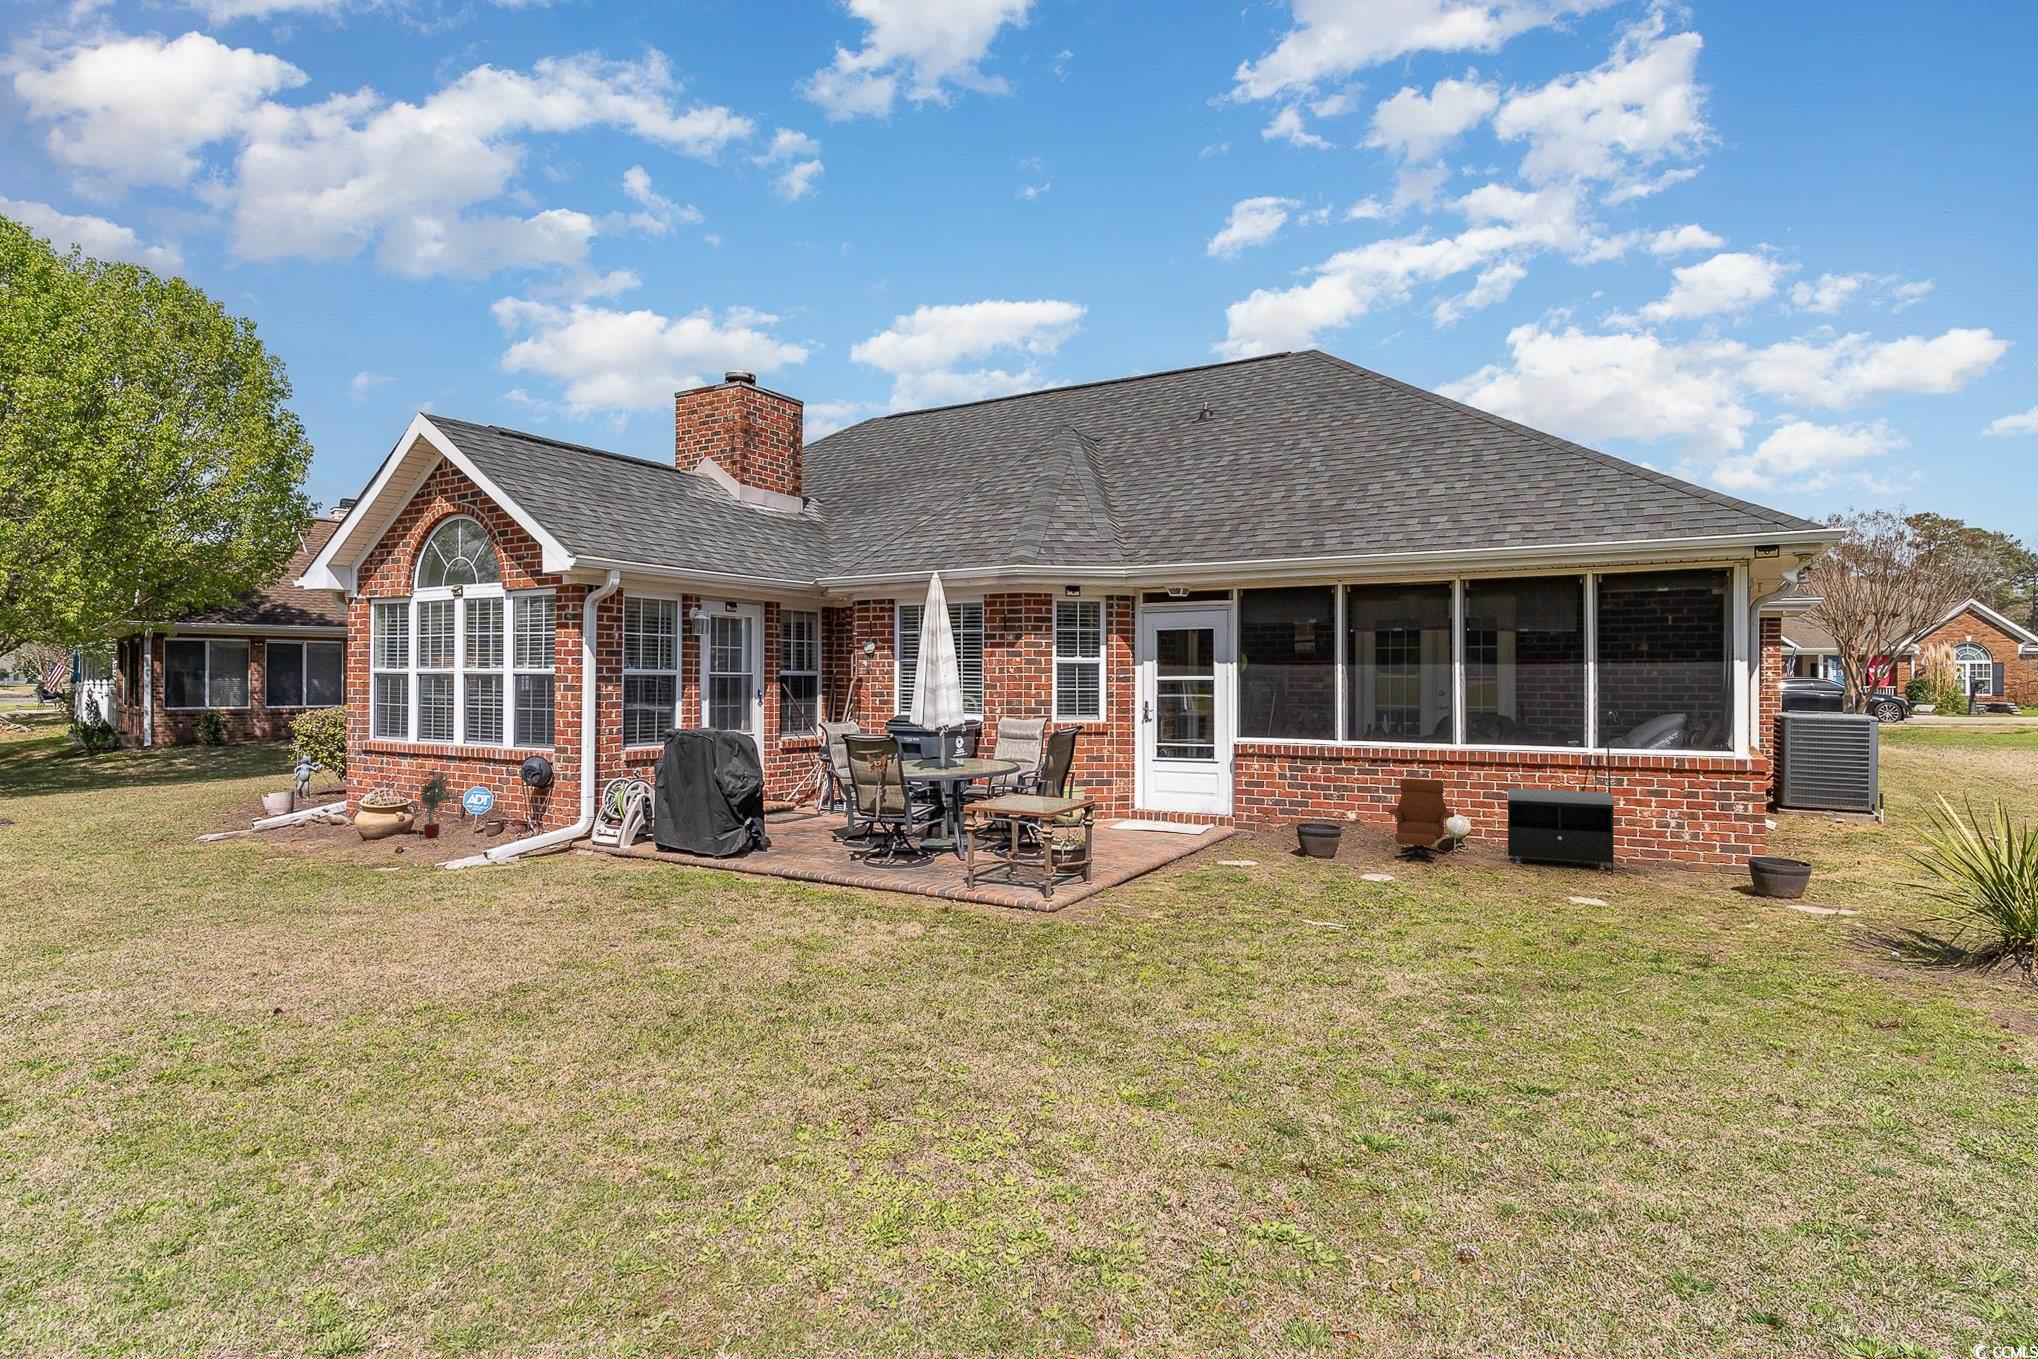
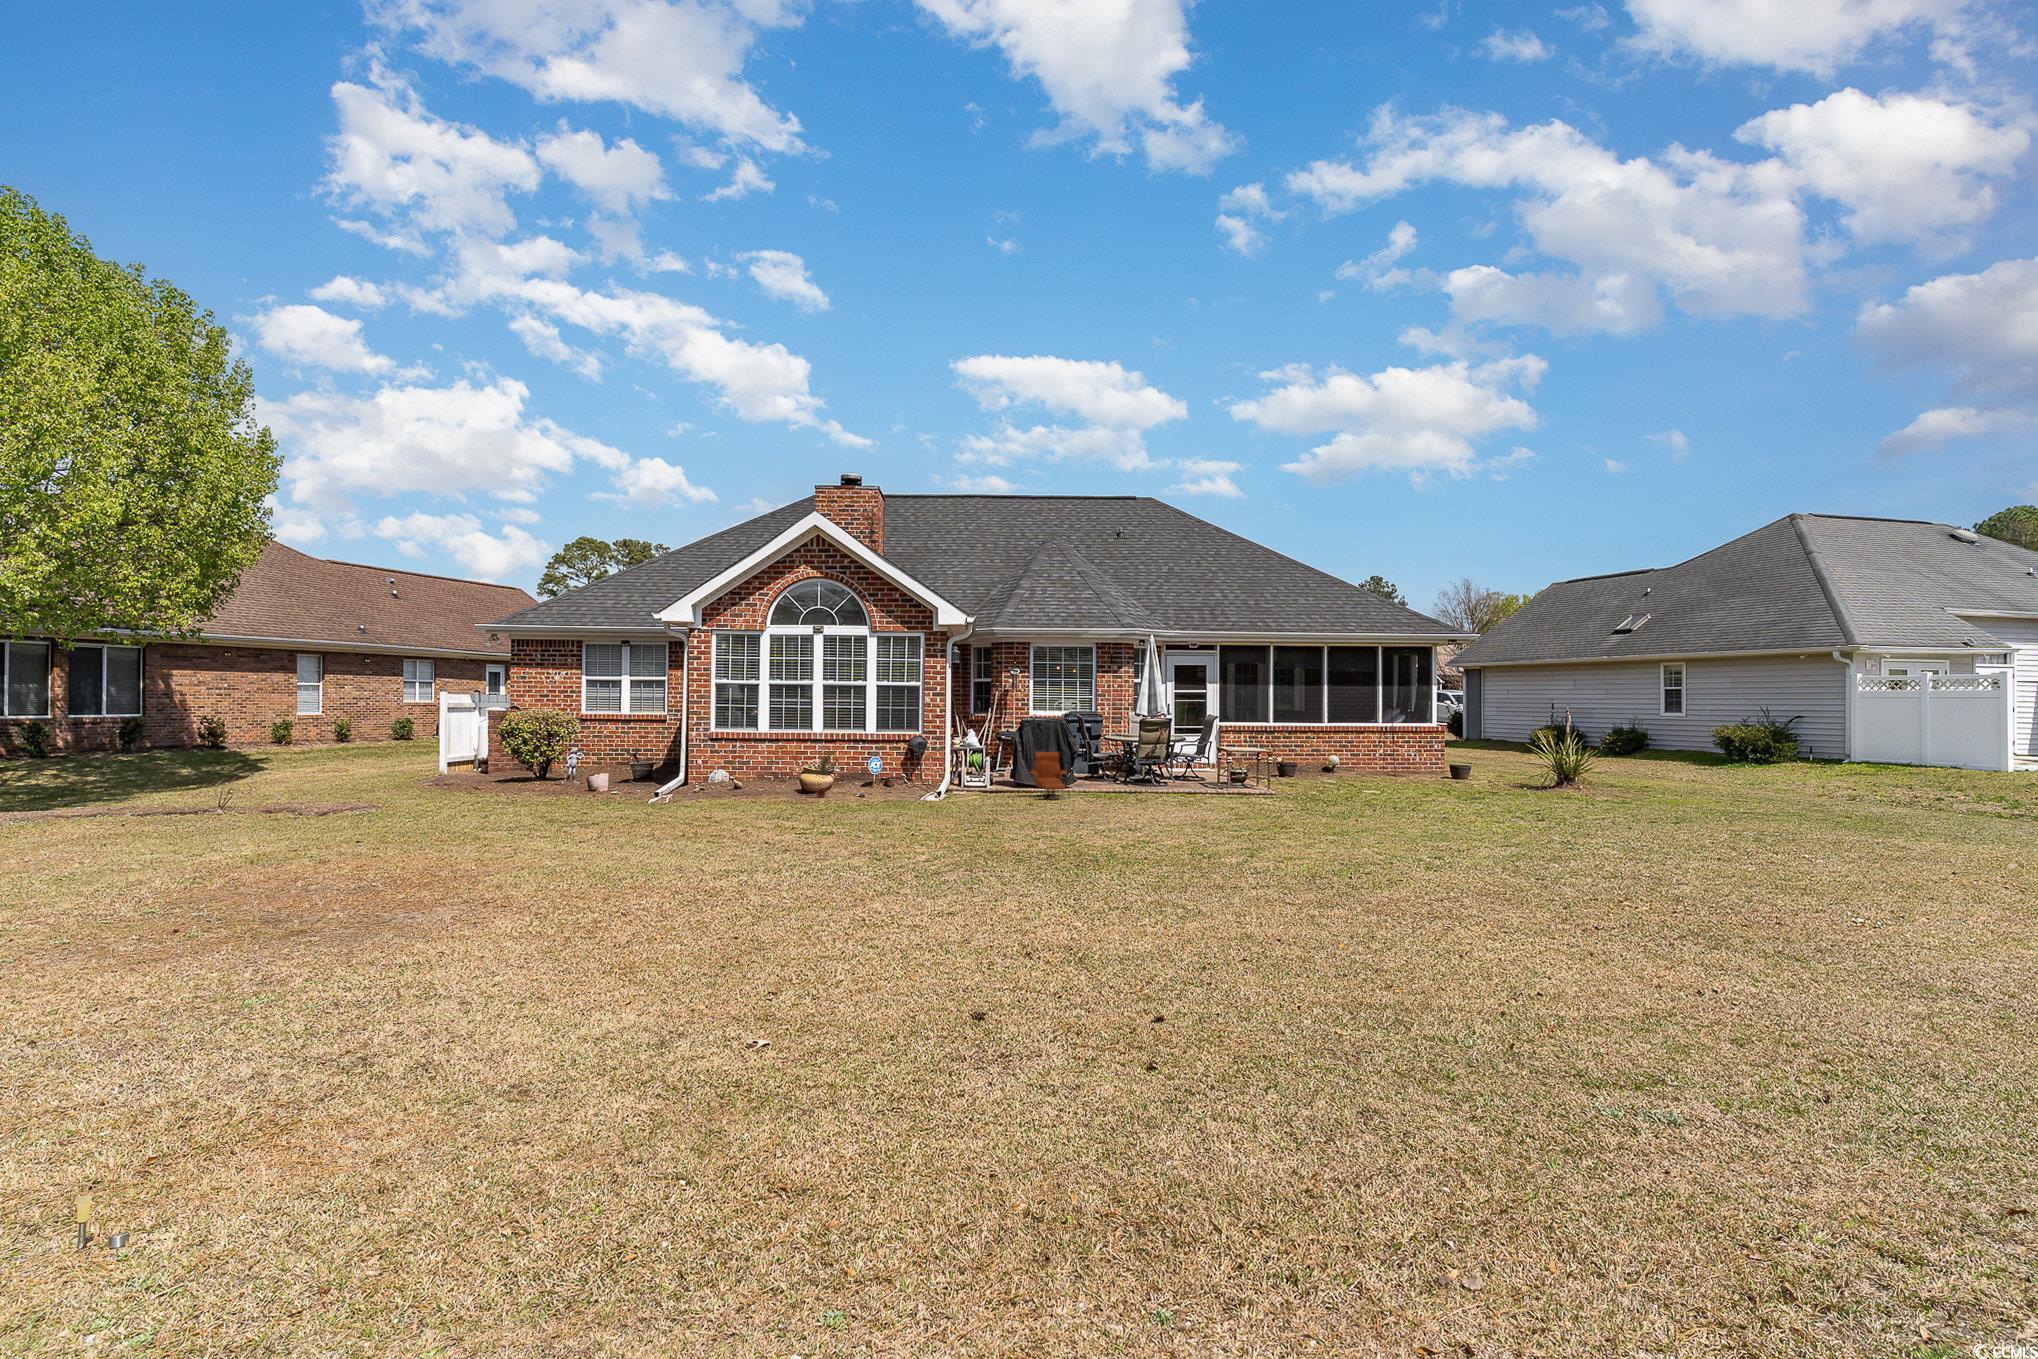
lounge chair: present [1388,779,1454,863] -> present [1030,752,1066,799]
storage bench: present [1508,788,1614,869] -> none [1347,743,1397,776]

